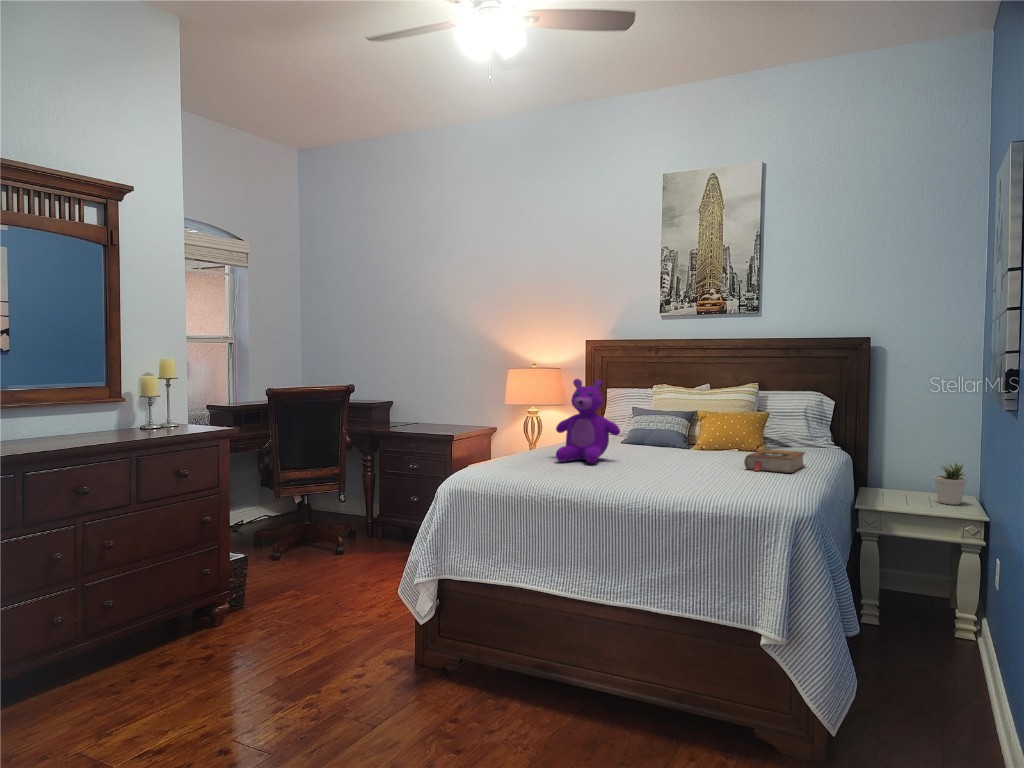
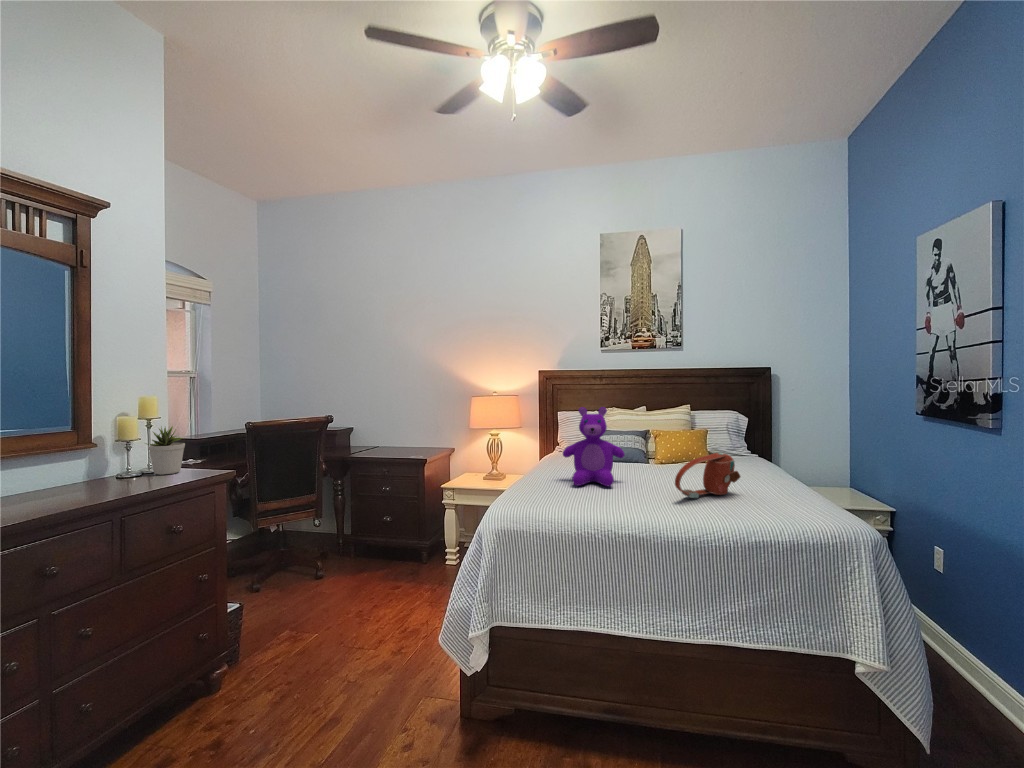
handbag: none [639,430,727,477] -> present [675,453,740,498]
book: present [744,449,805,473] -> none [736,464,784,486]
potted plant: present [934,463,966,505] -> present [146,427,185,475]

